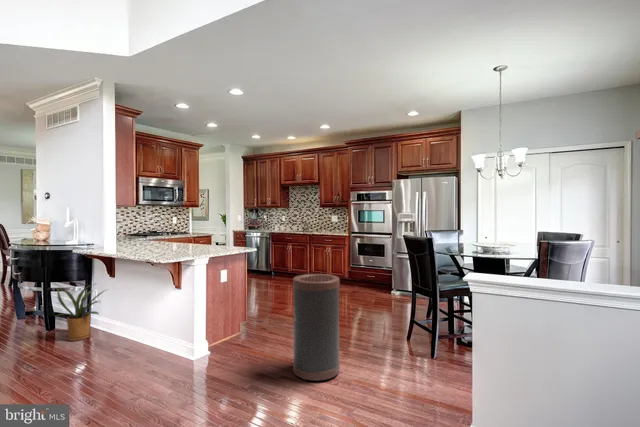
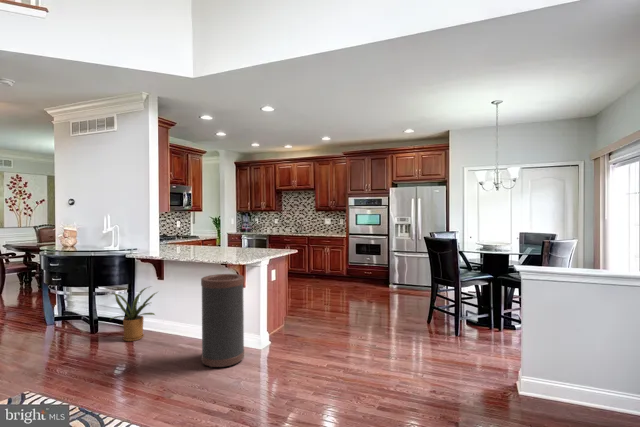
trash can: present [293,274,340,381] -> present [201,274,244,368]

